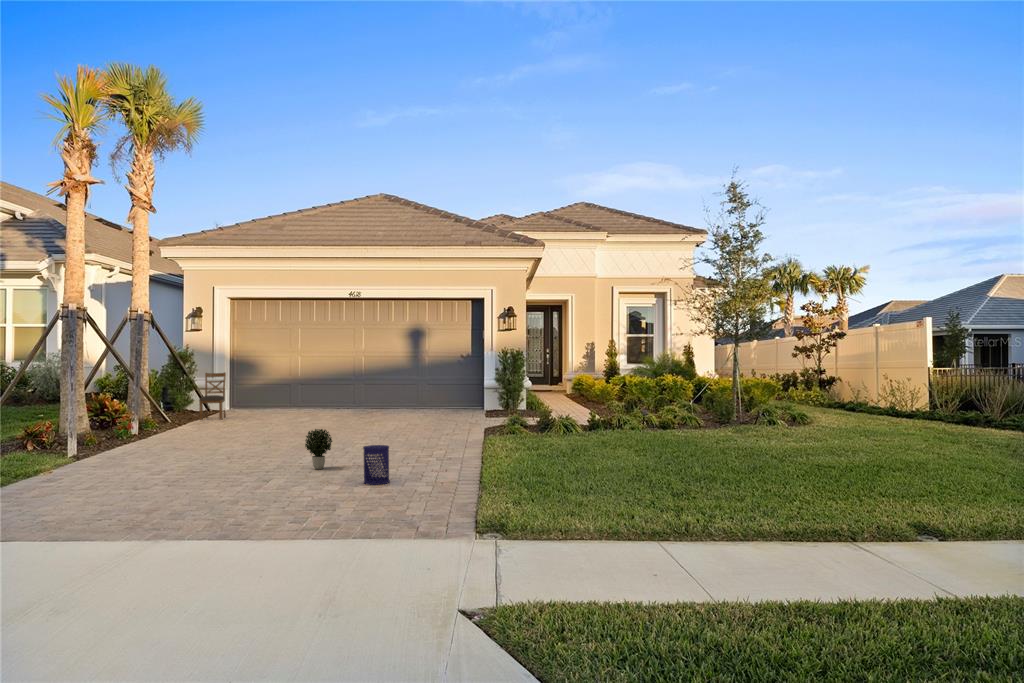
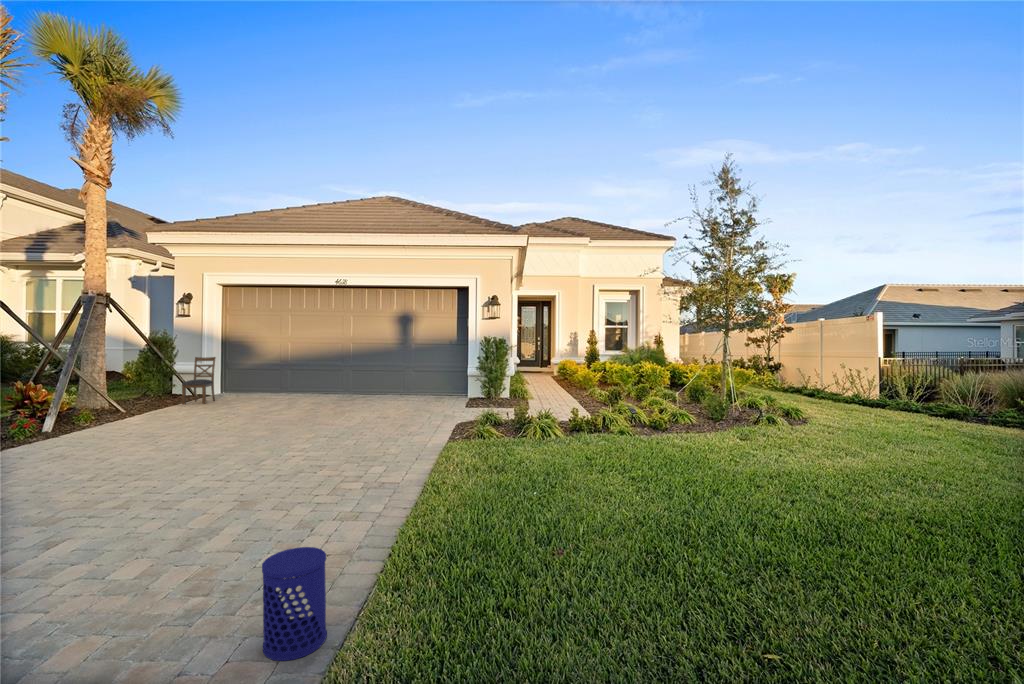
potted plant: present [305,429,332,469] -> none [66,471,131,543]
waste bin: present [363,445,389,485] -> present [262,547,327,661]

